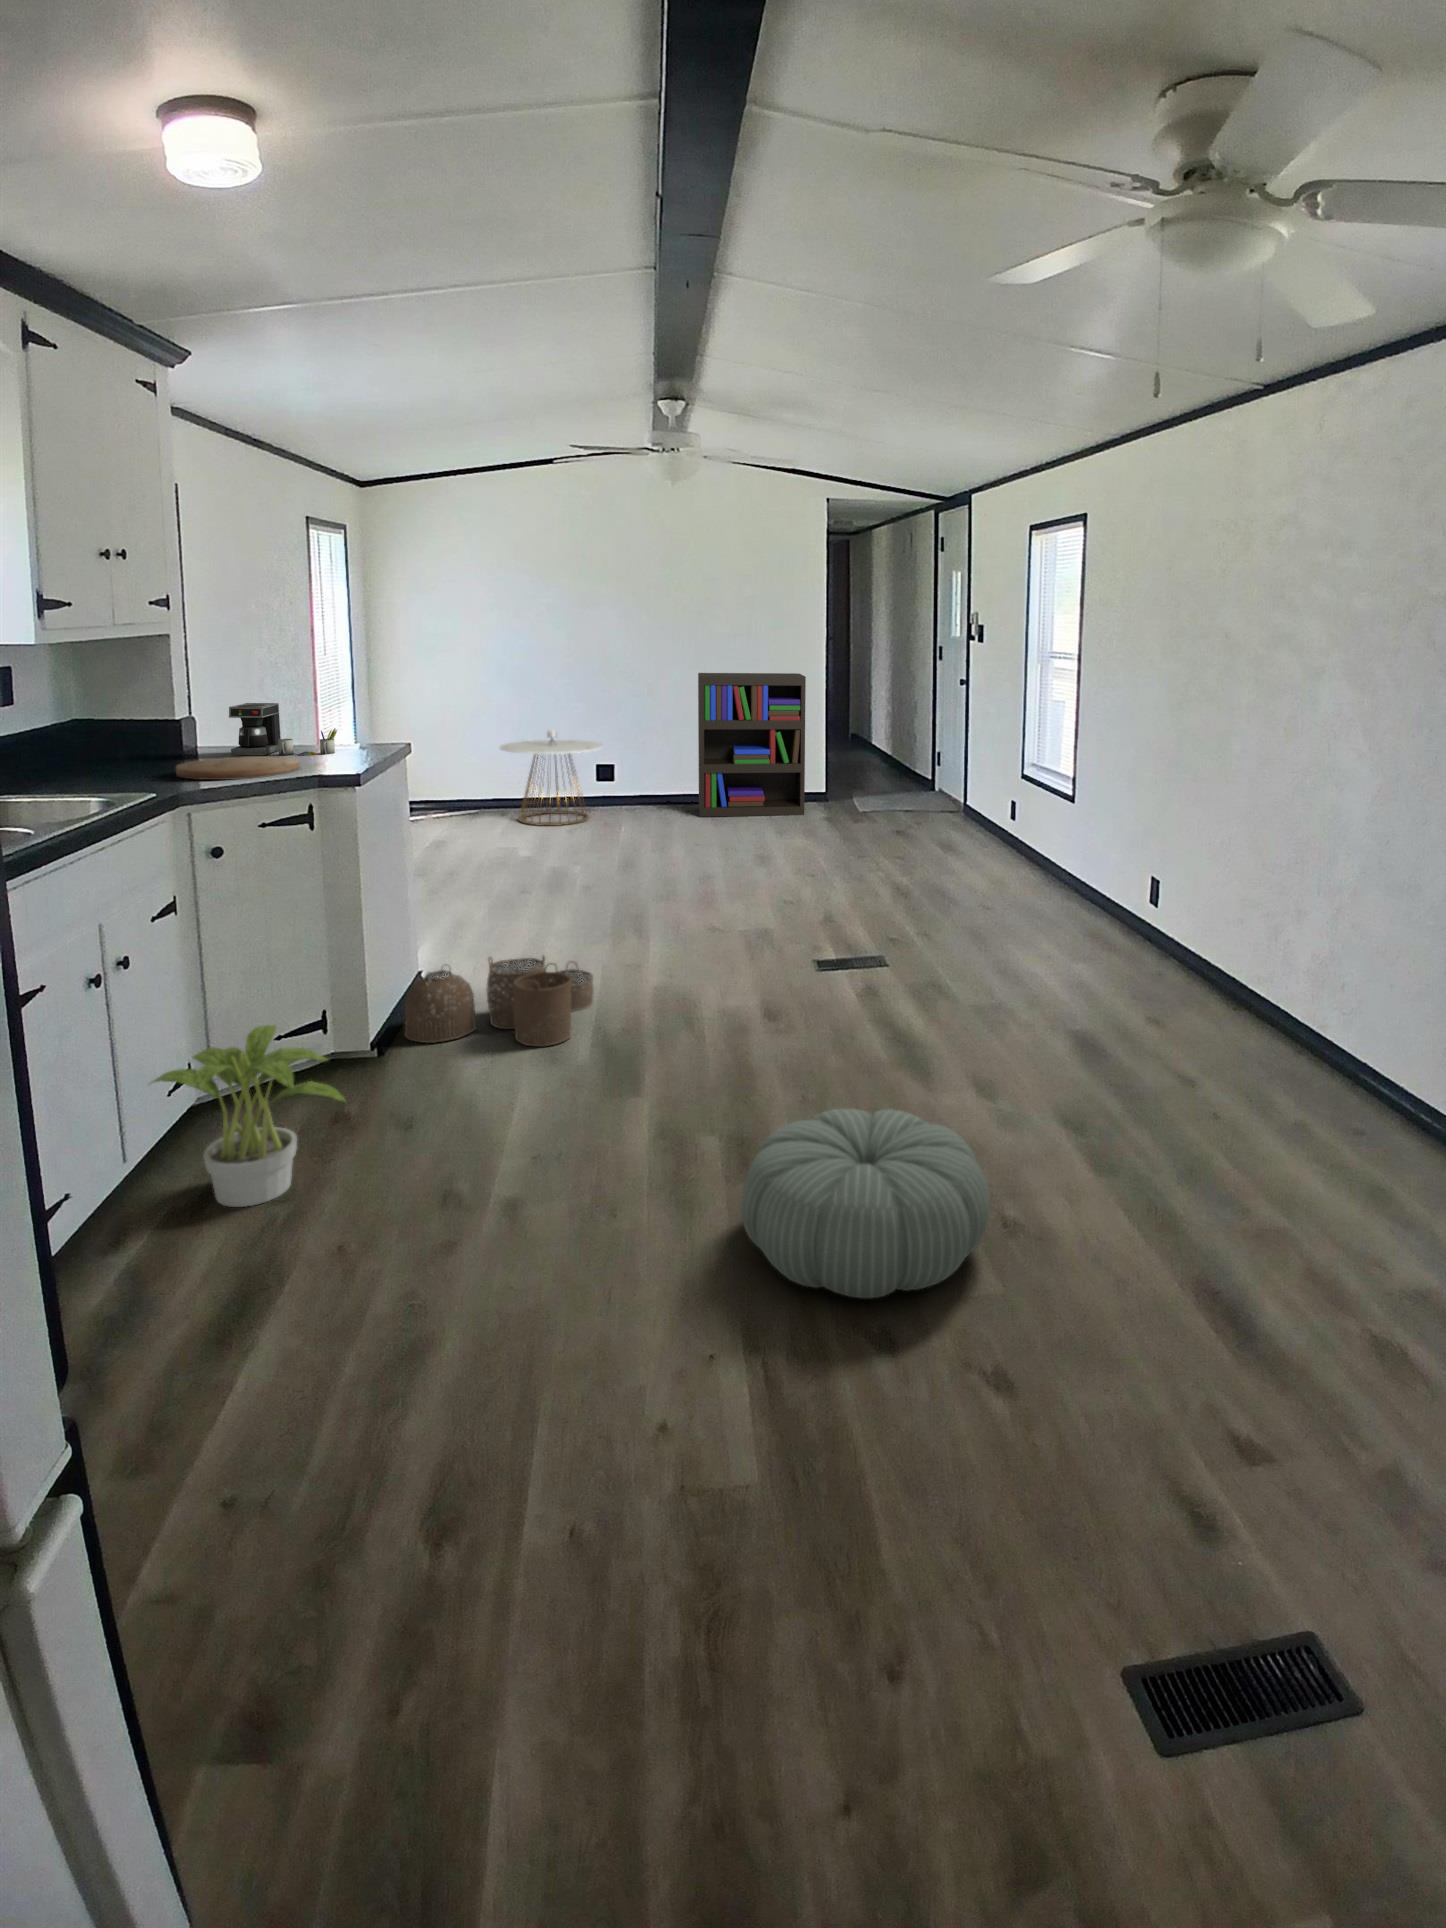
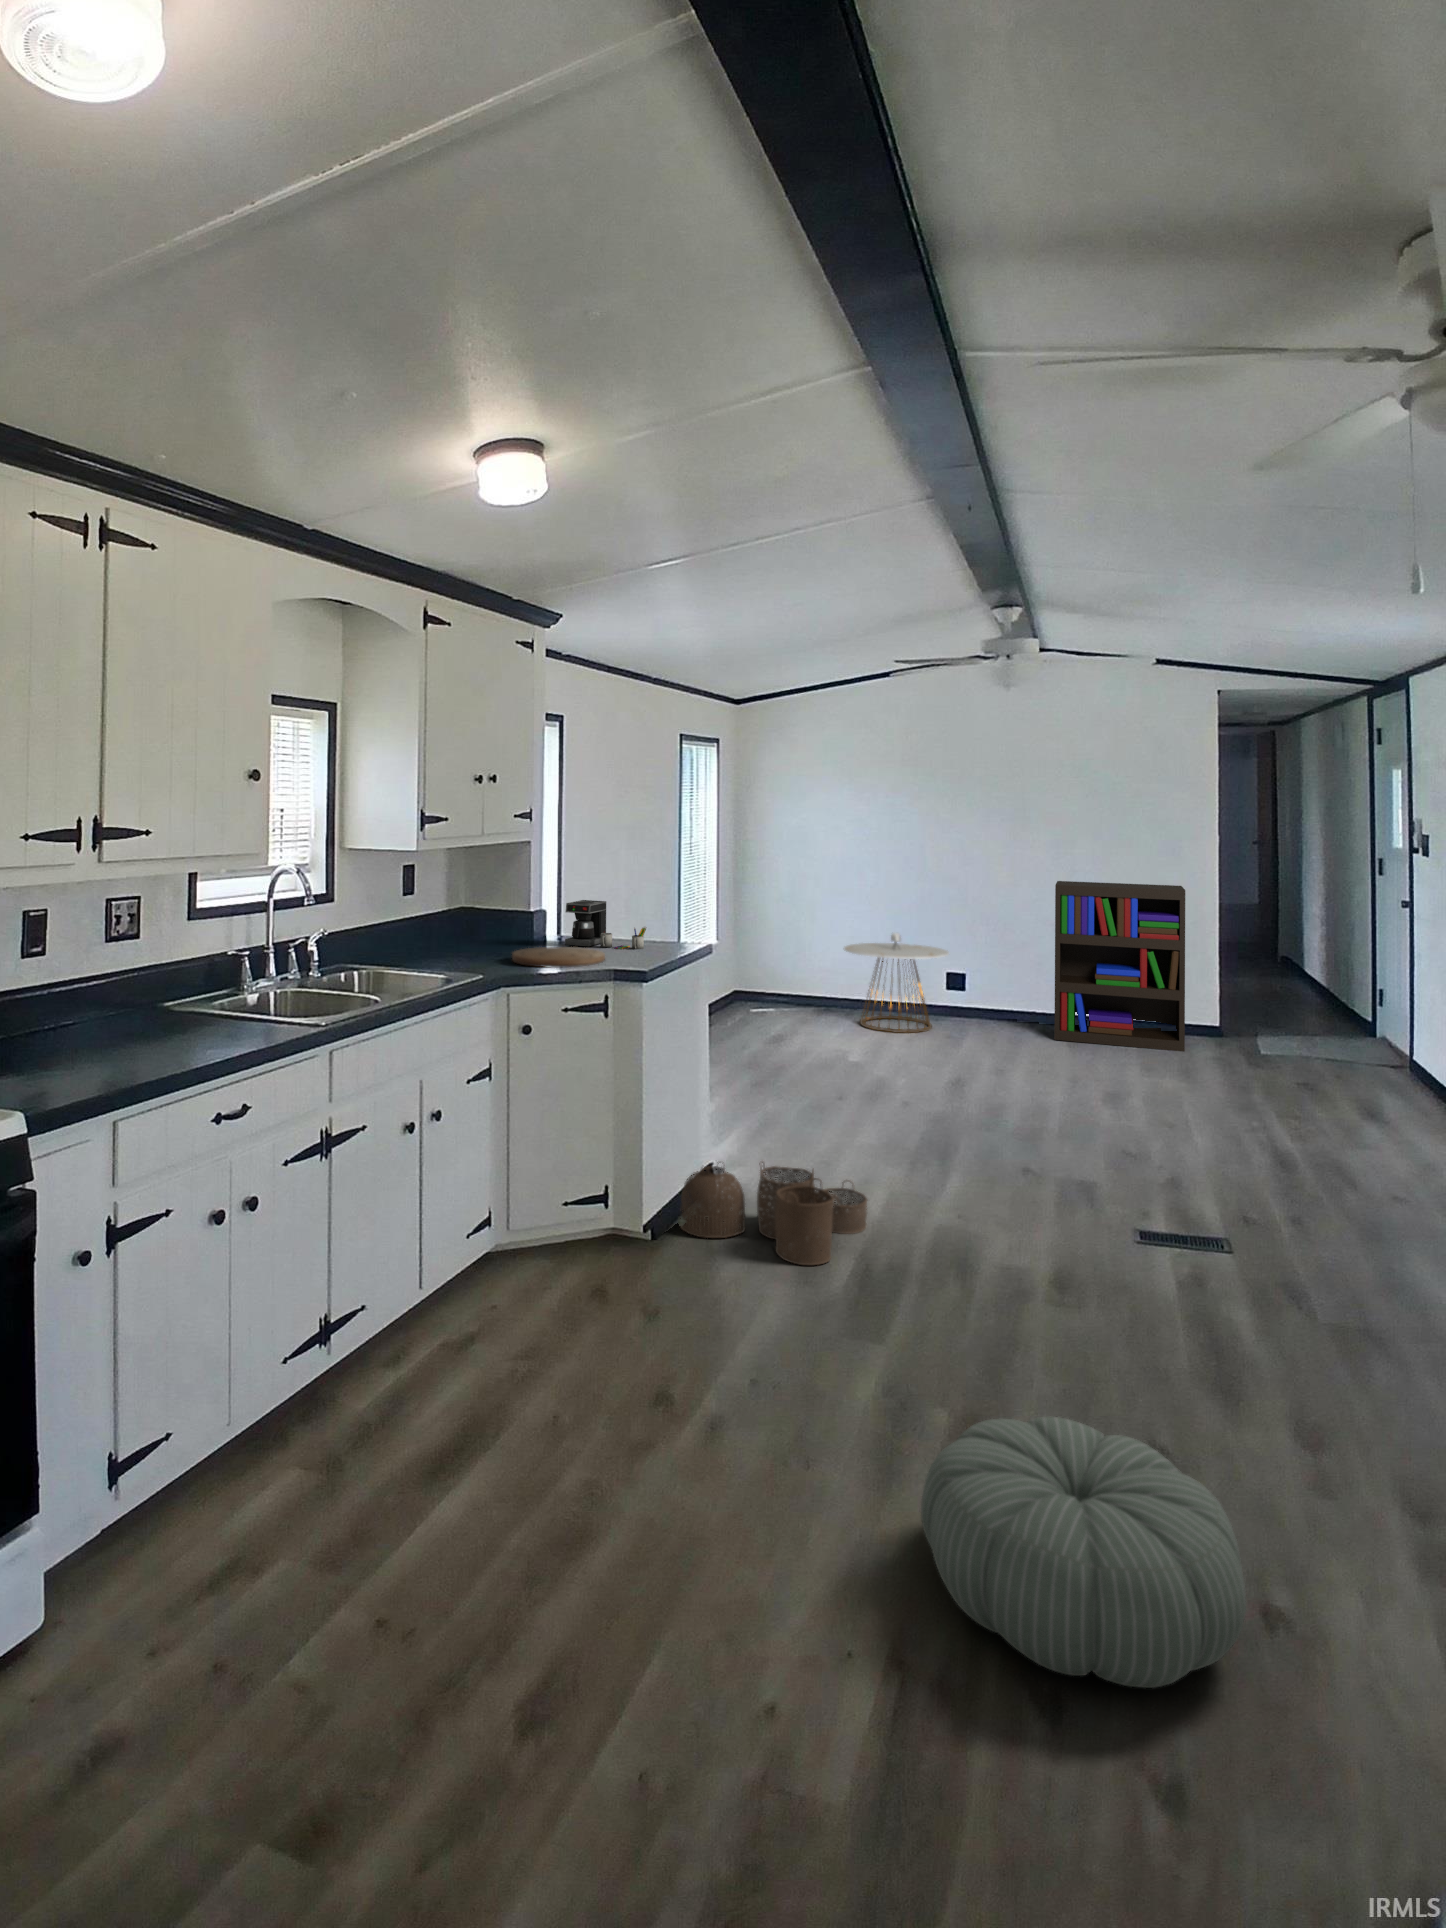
potted plant: present [153,1025,346,1207] -> none [446,1189,586,1354]

